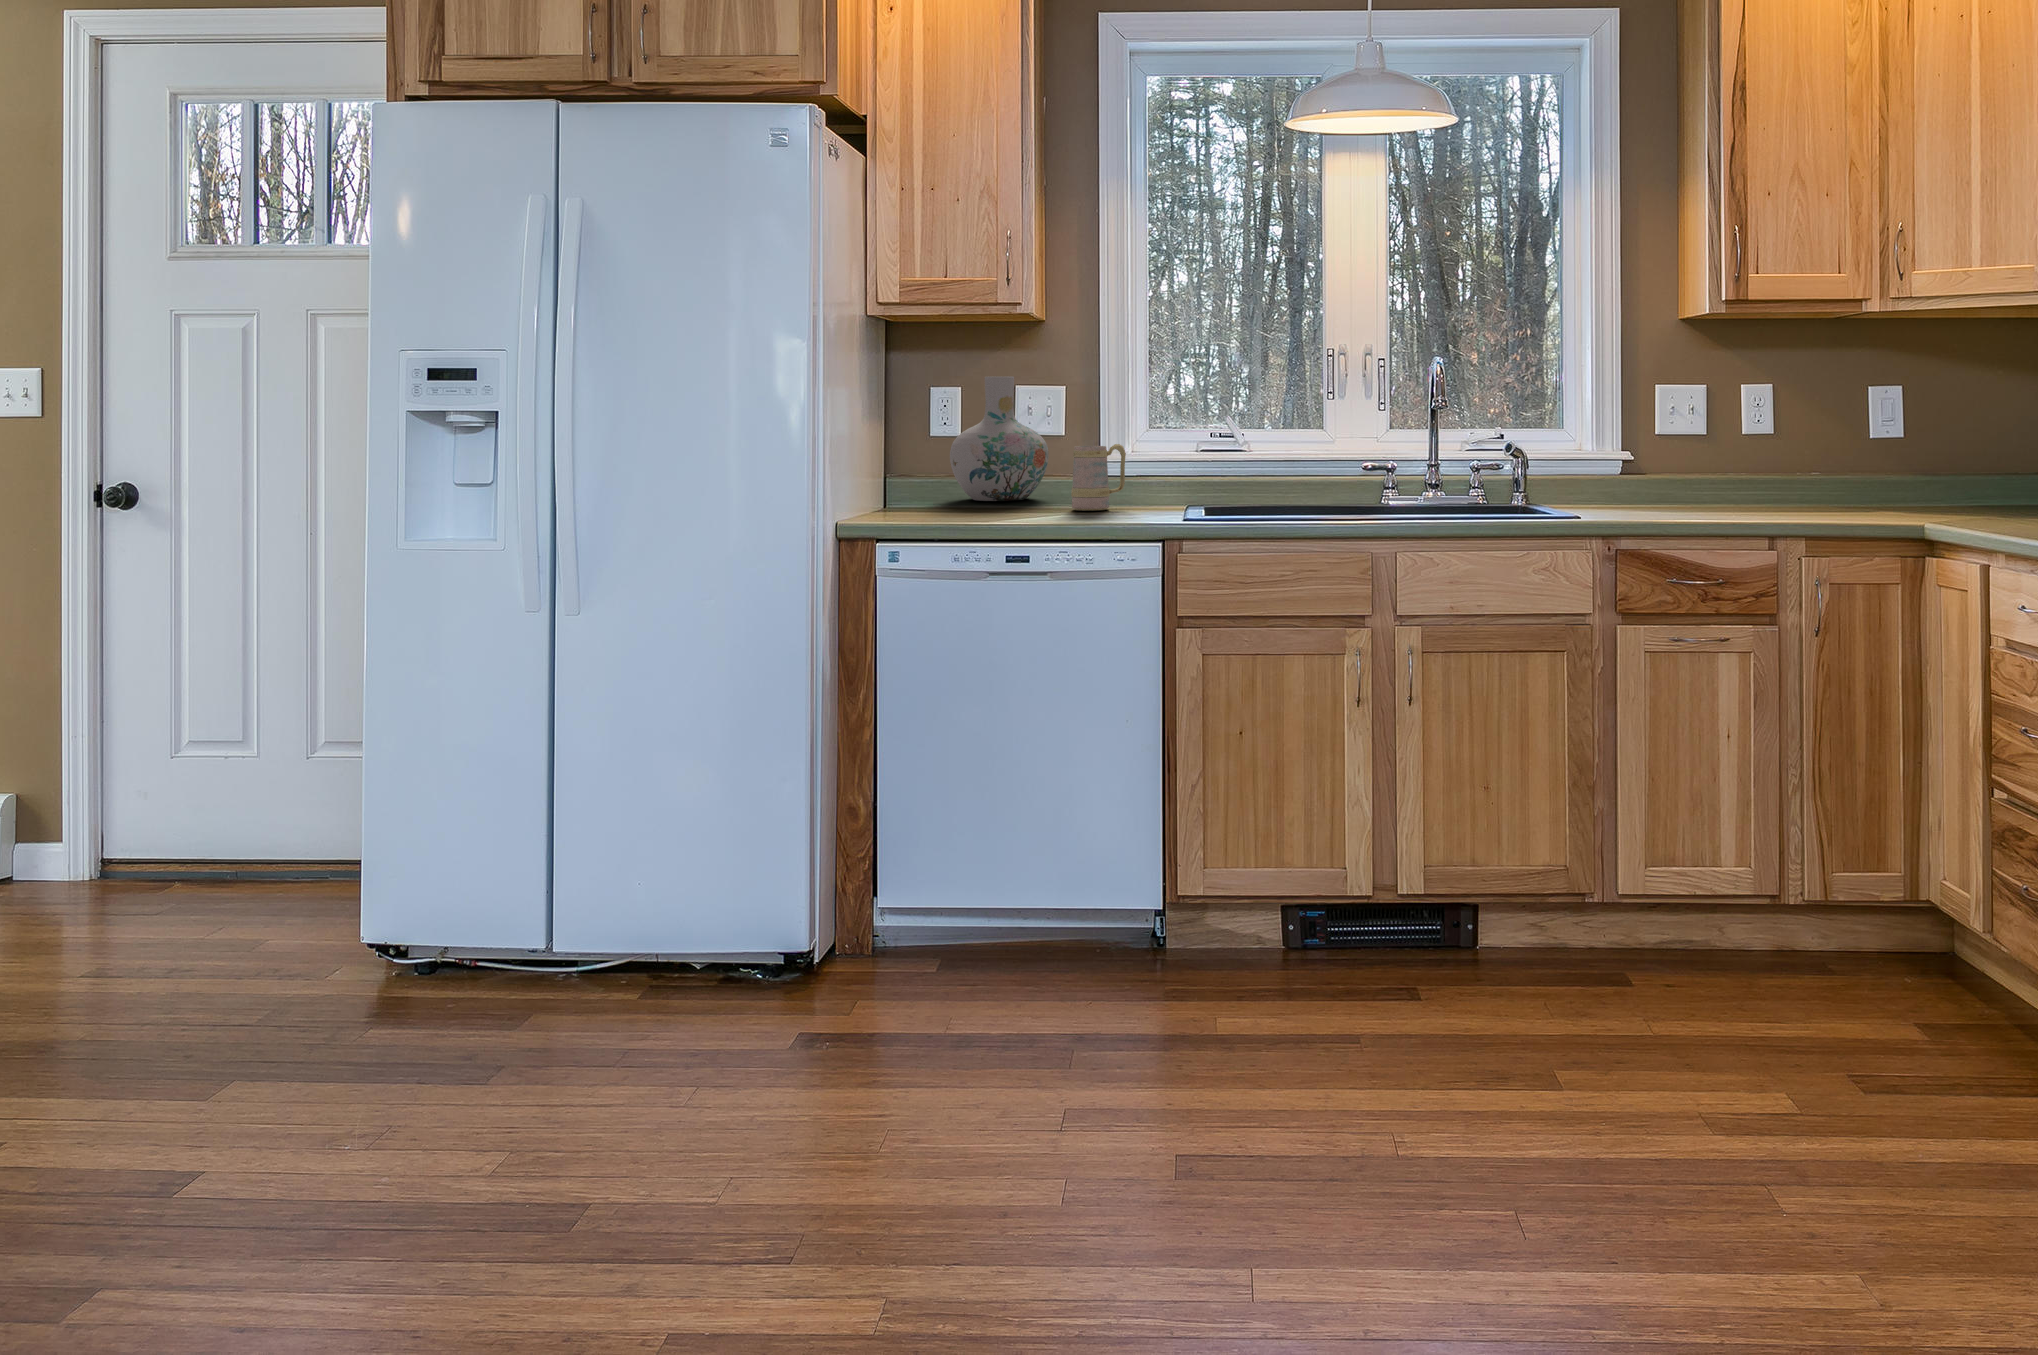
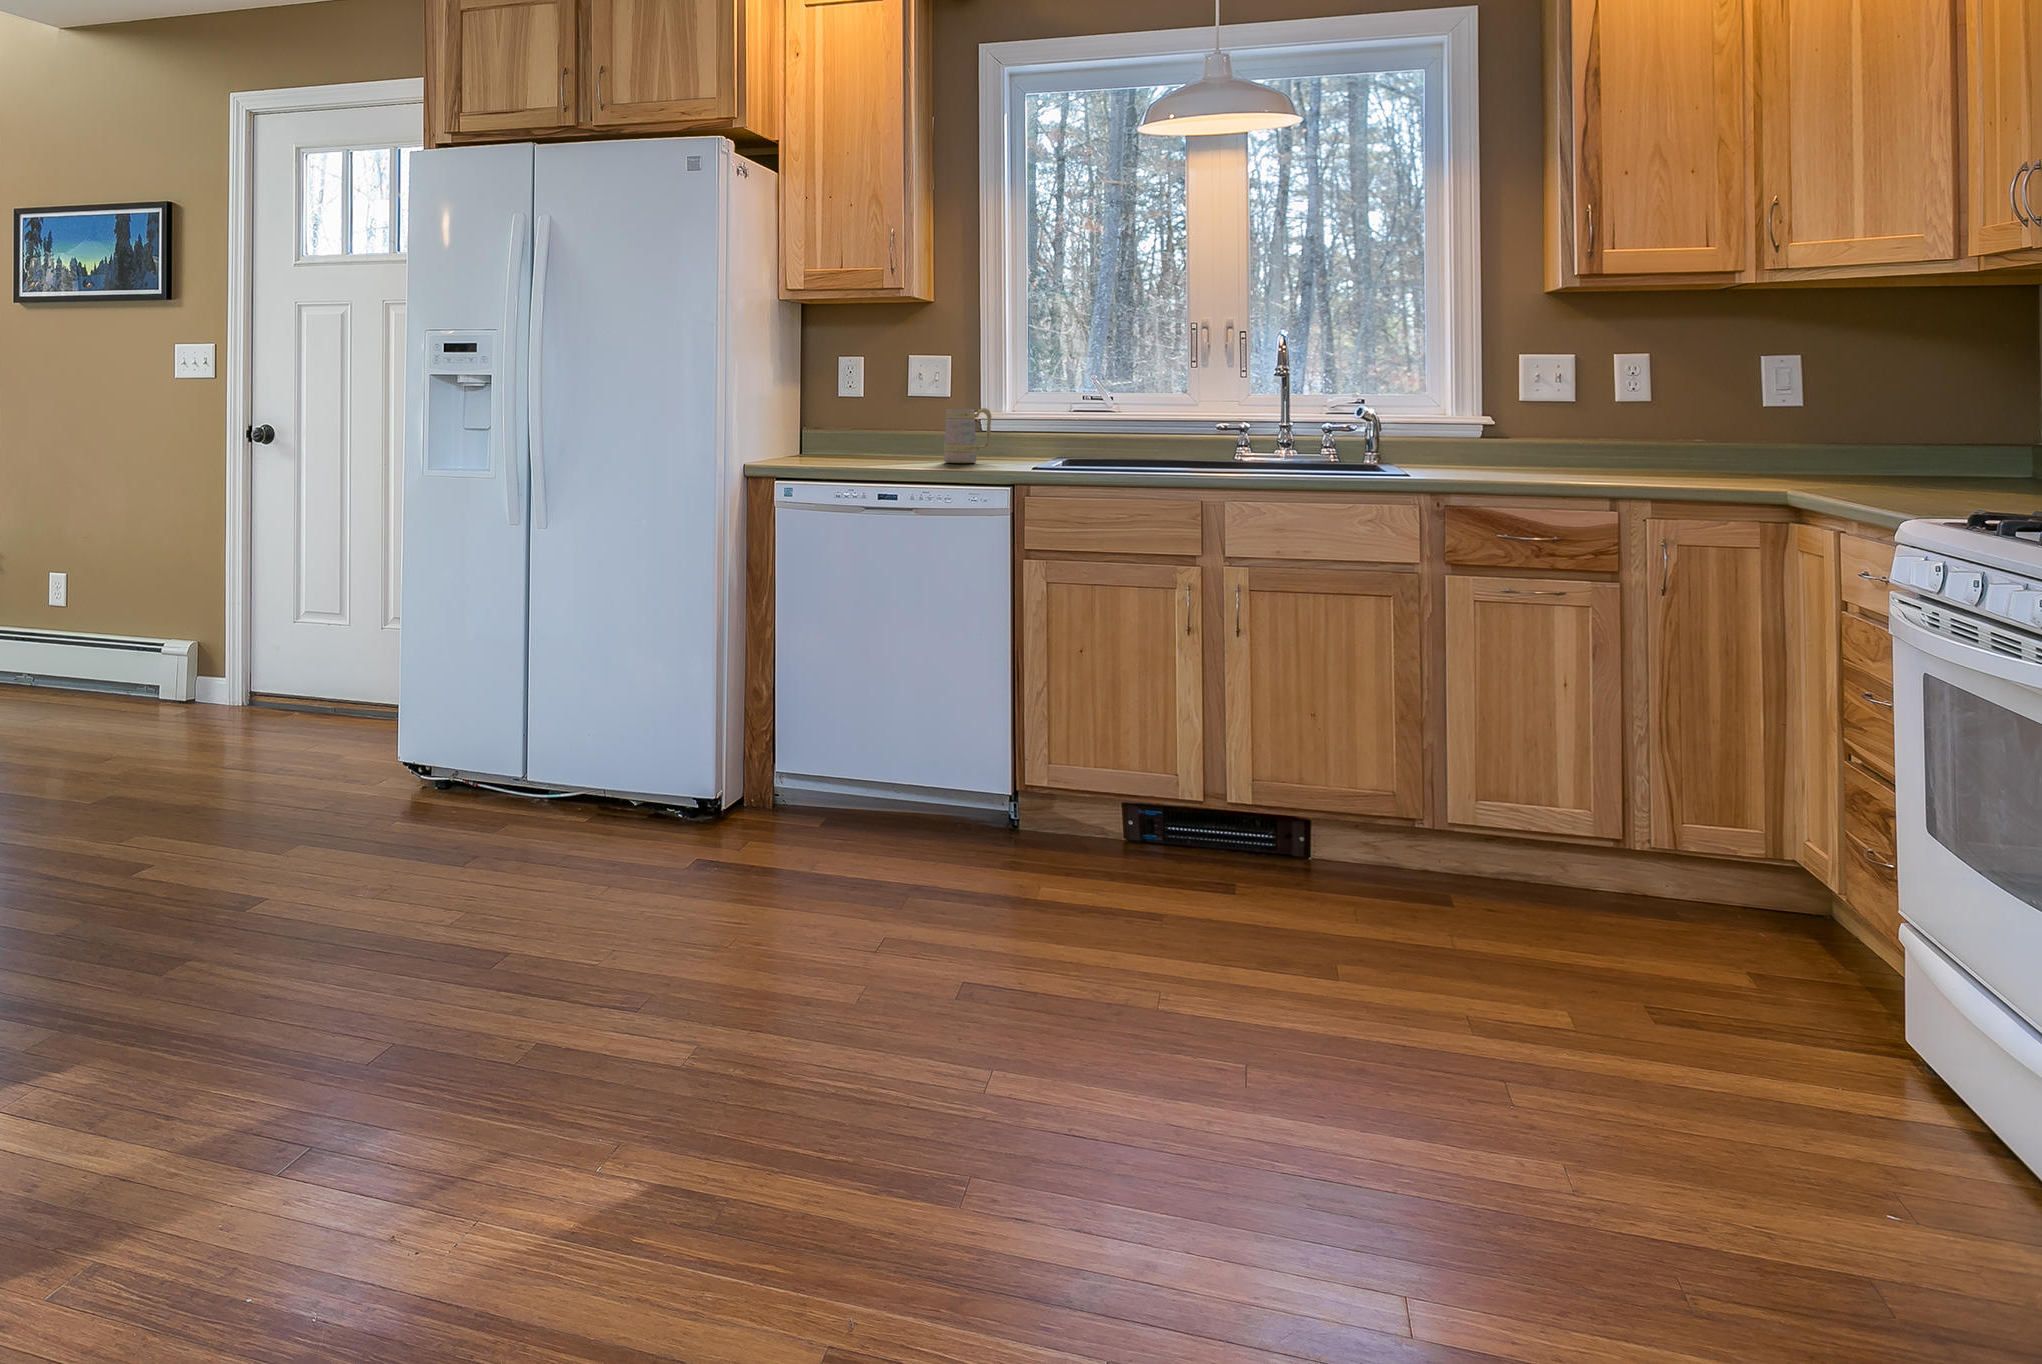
vase: present [950,376,1048,501] -> none [846,352,929,455]

